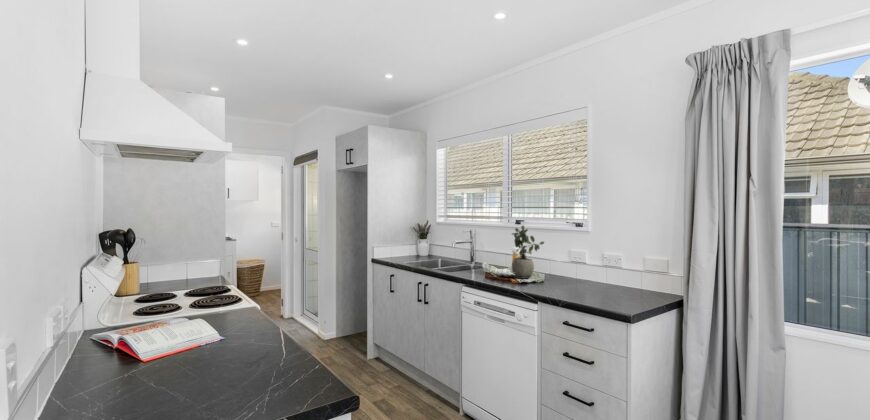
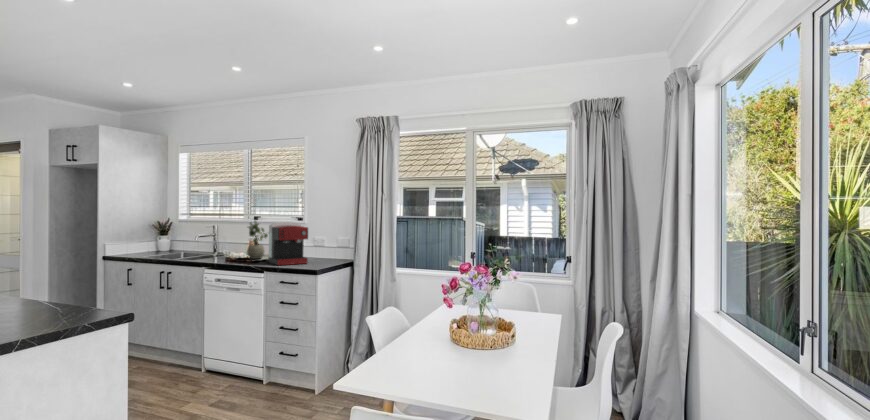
coffee maker: none [542,229,605,295] -> present [269,222,308,265]

